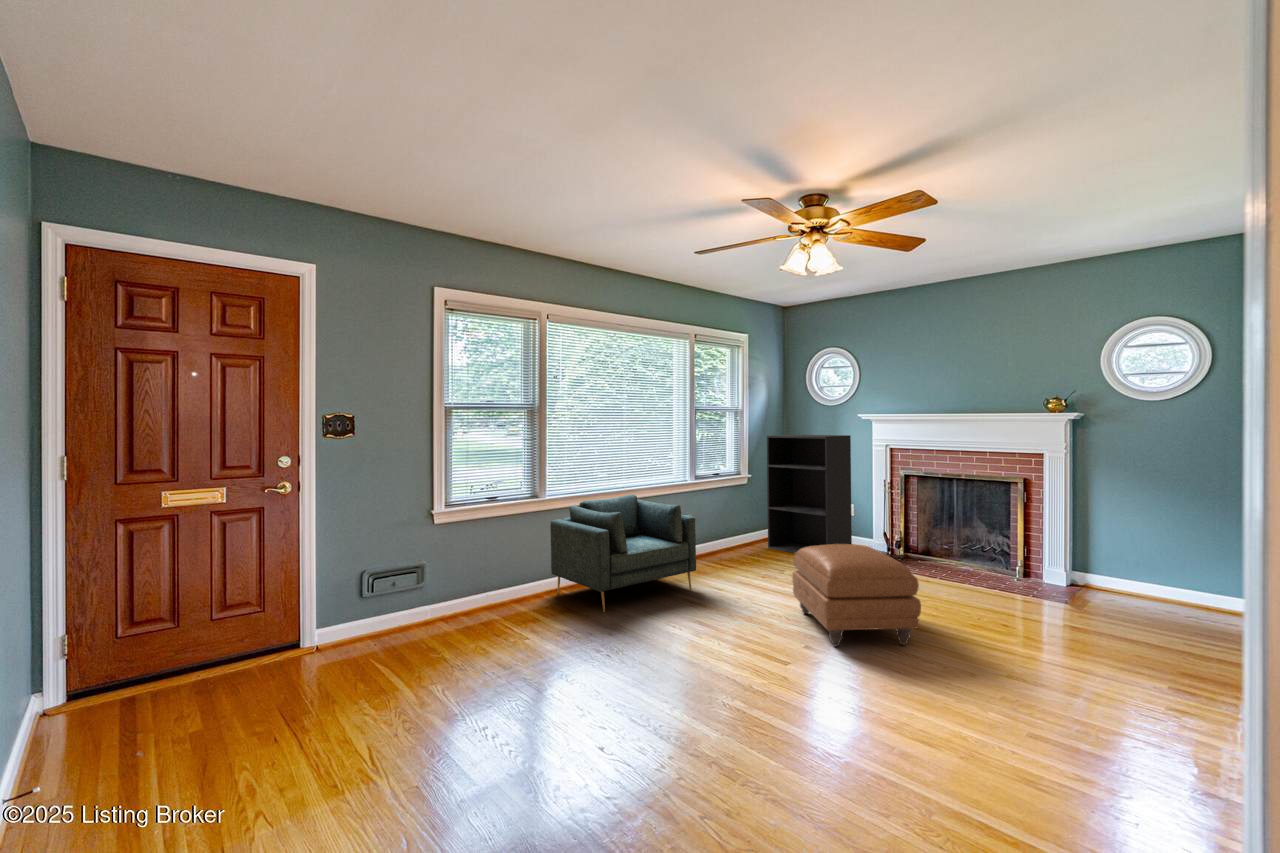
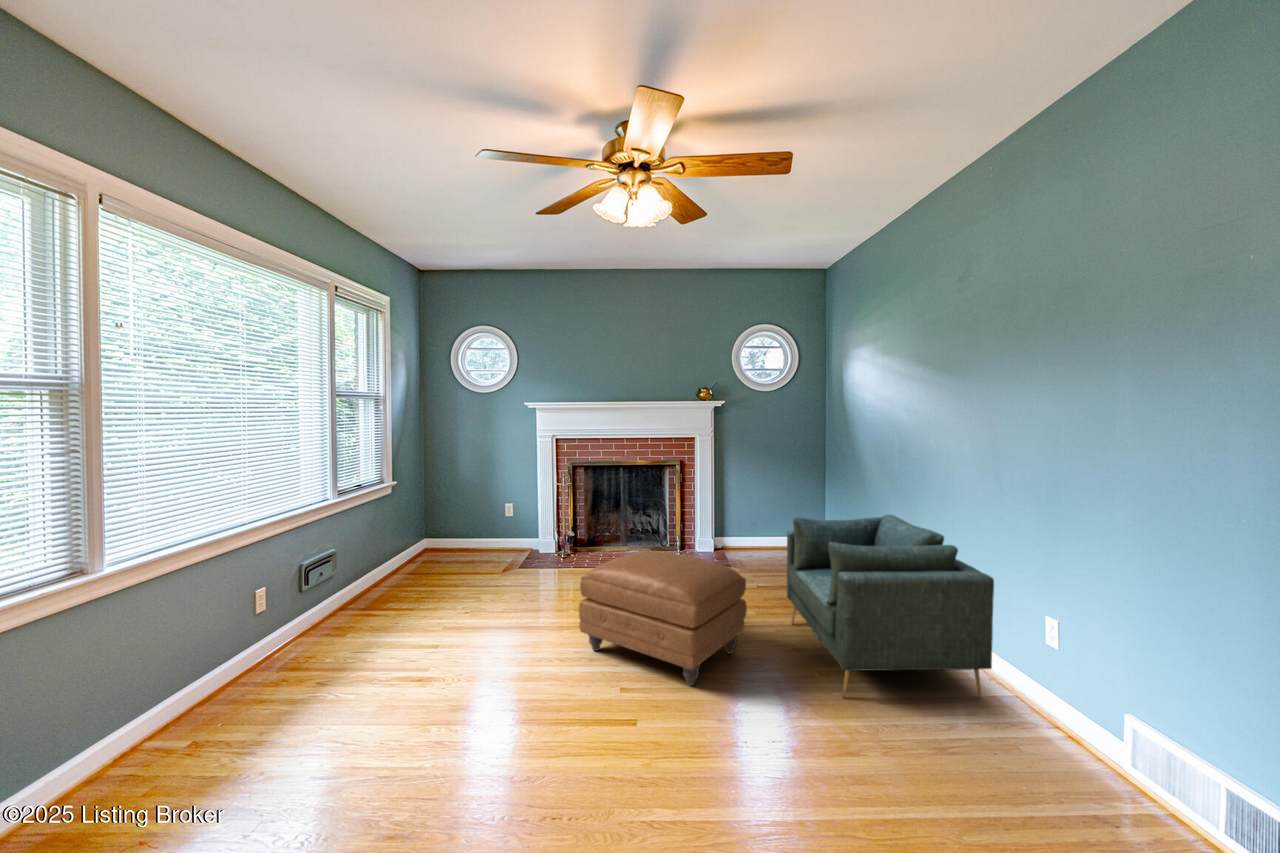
bookshelf: present [767,435,852,553] -> none [420,427,519,569]
armchair: present [550,495,696,612] -> present [787,515,994,698]

